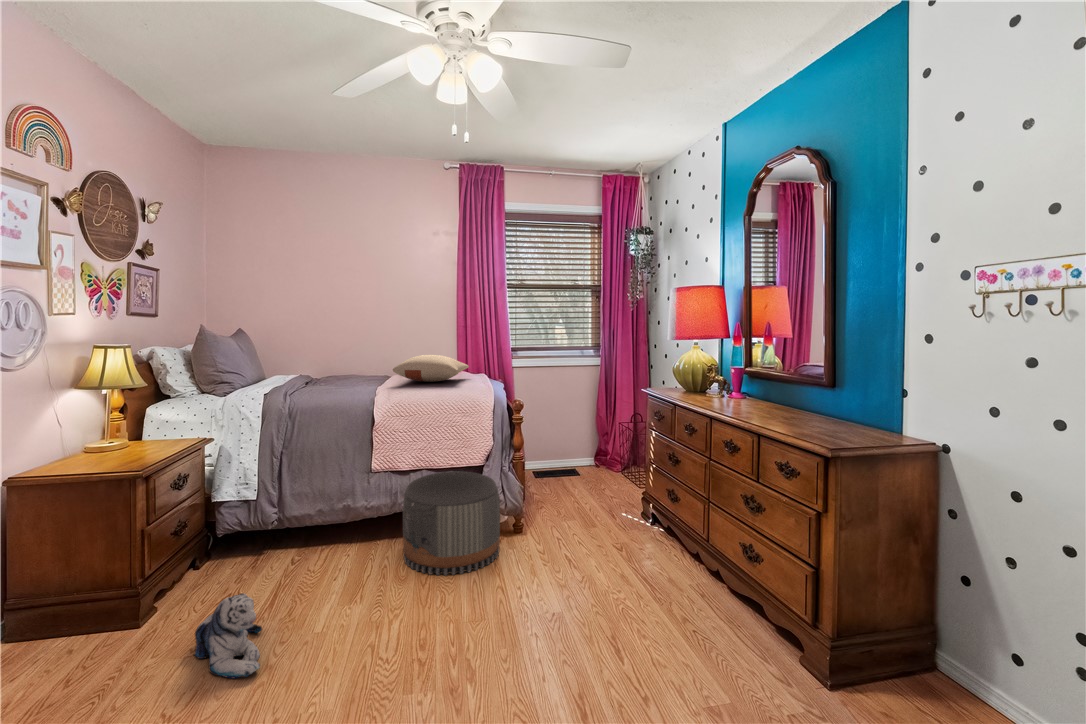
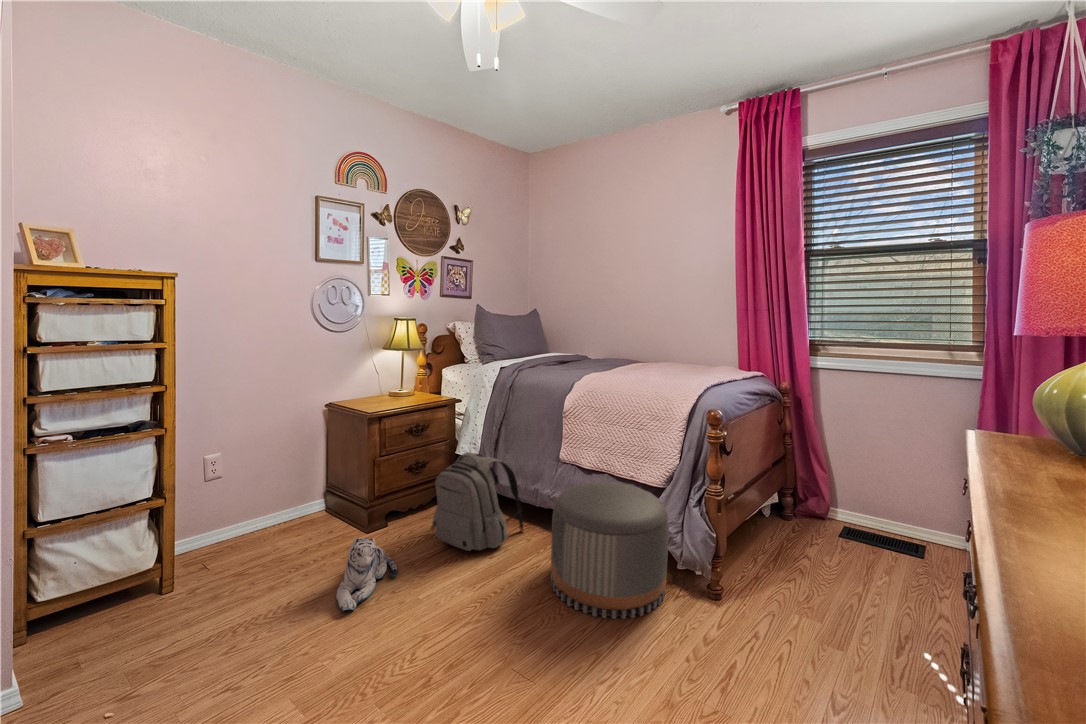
pillow: present [393,355,469,382] -> none [606,342,712,374]
backpack: none [253,481,341,587] -> present [431,452,523,551]

